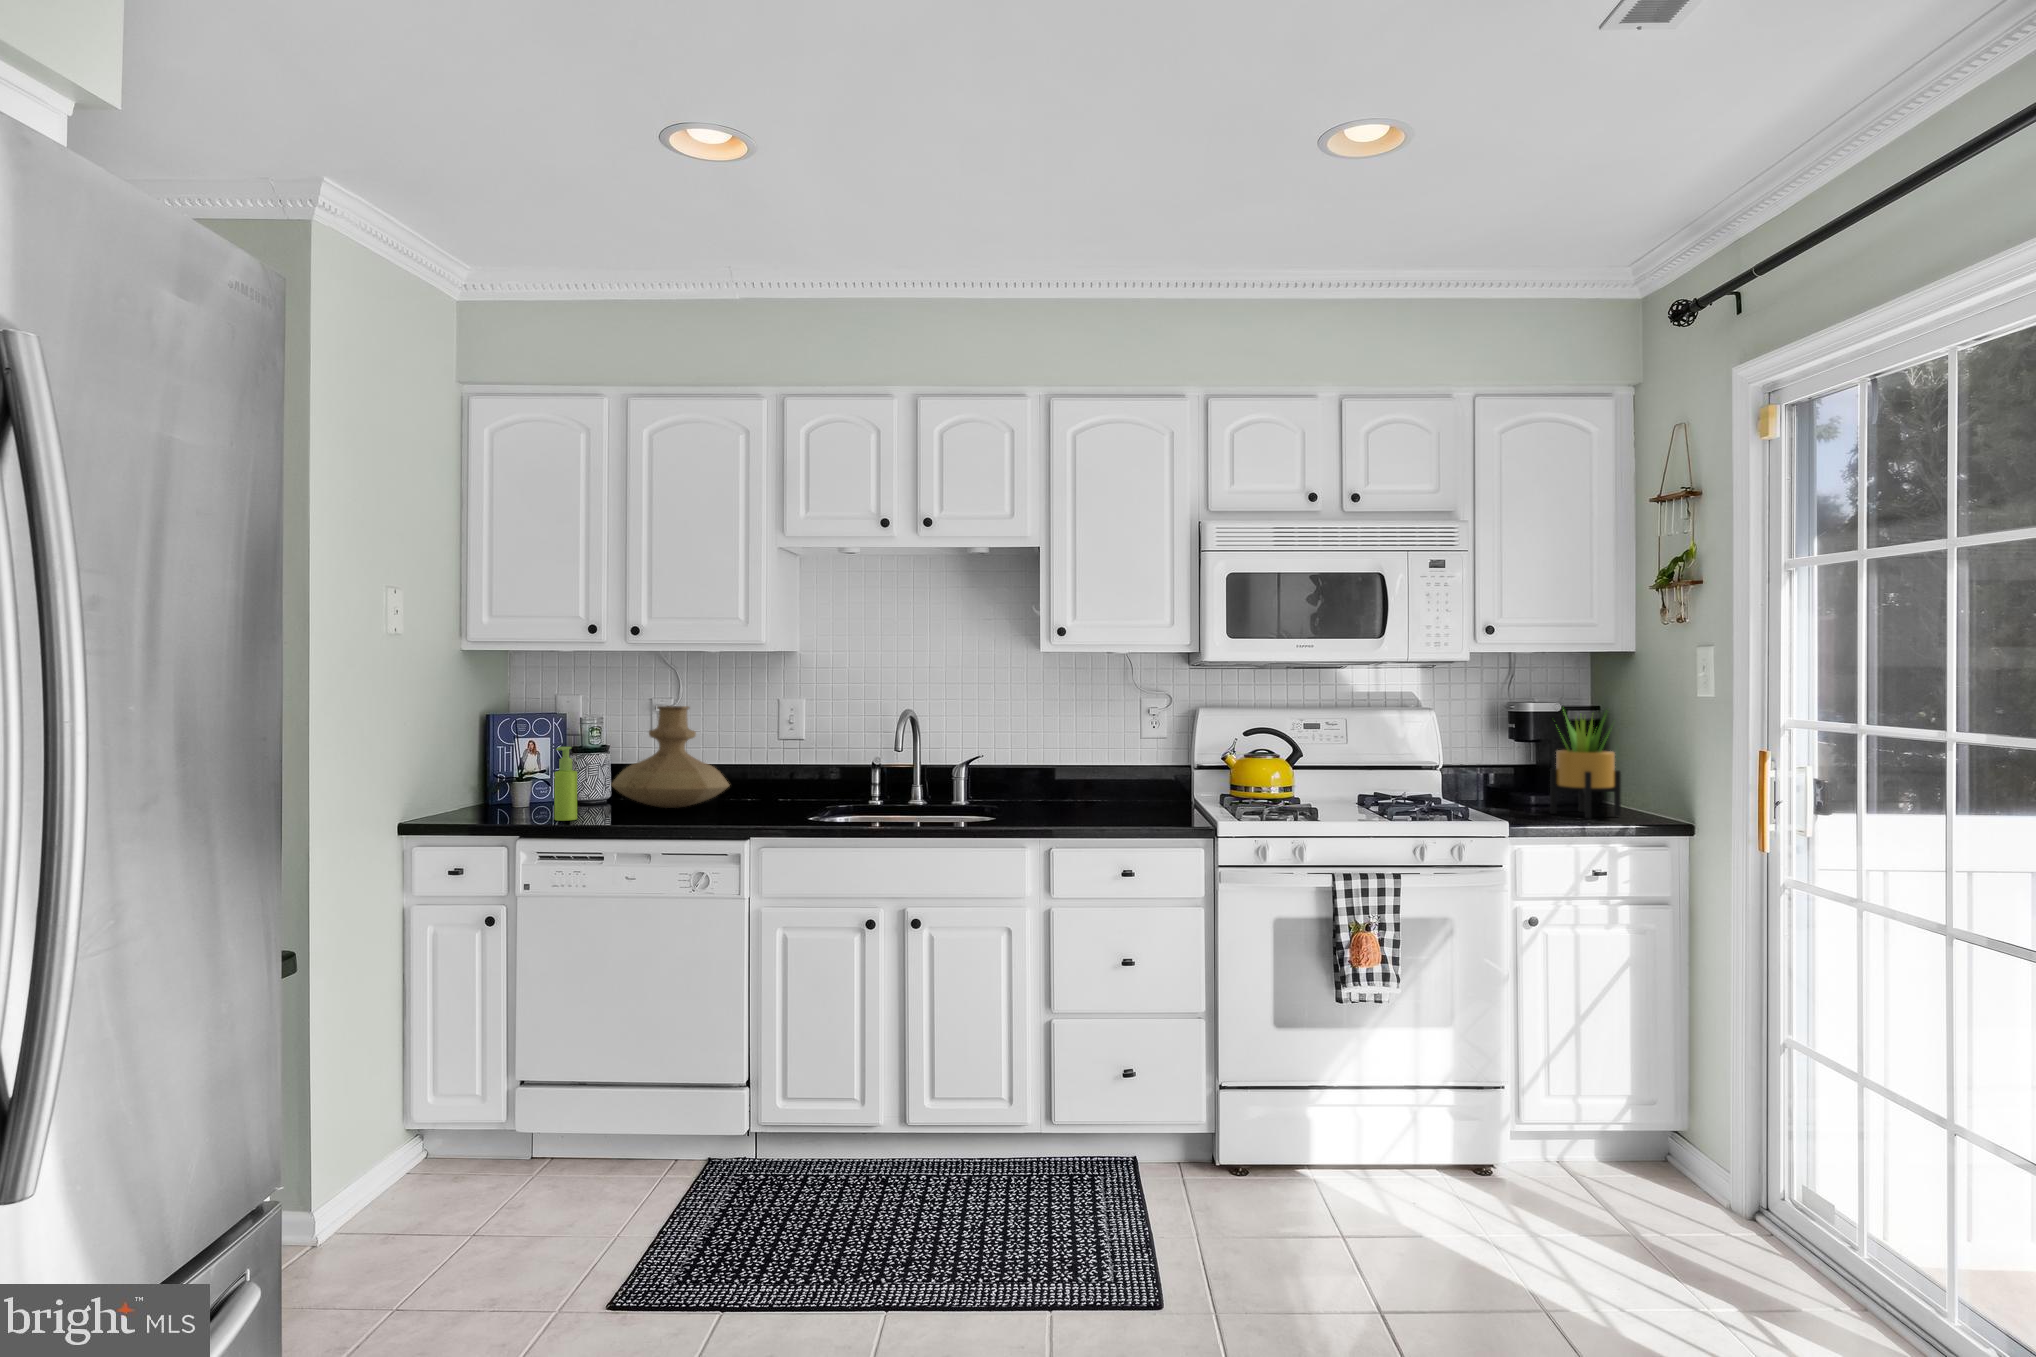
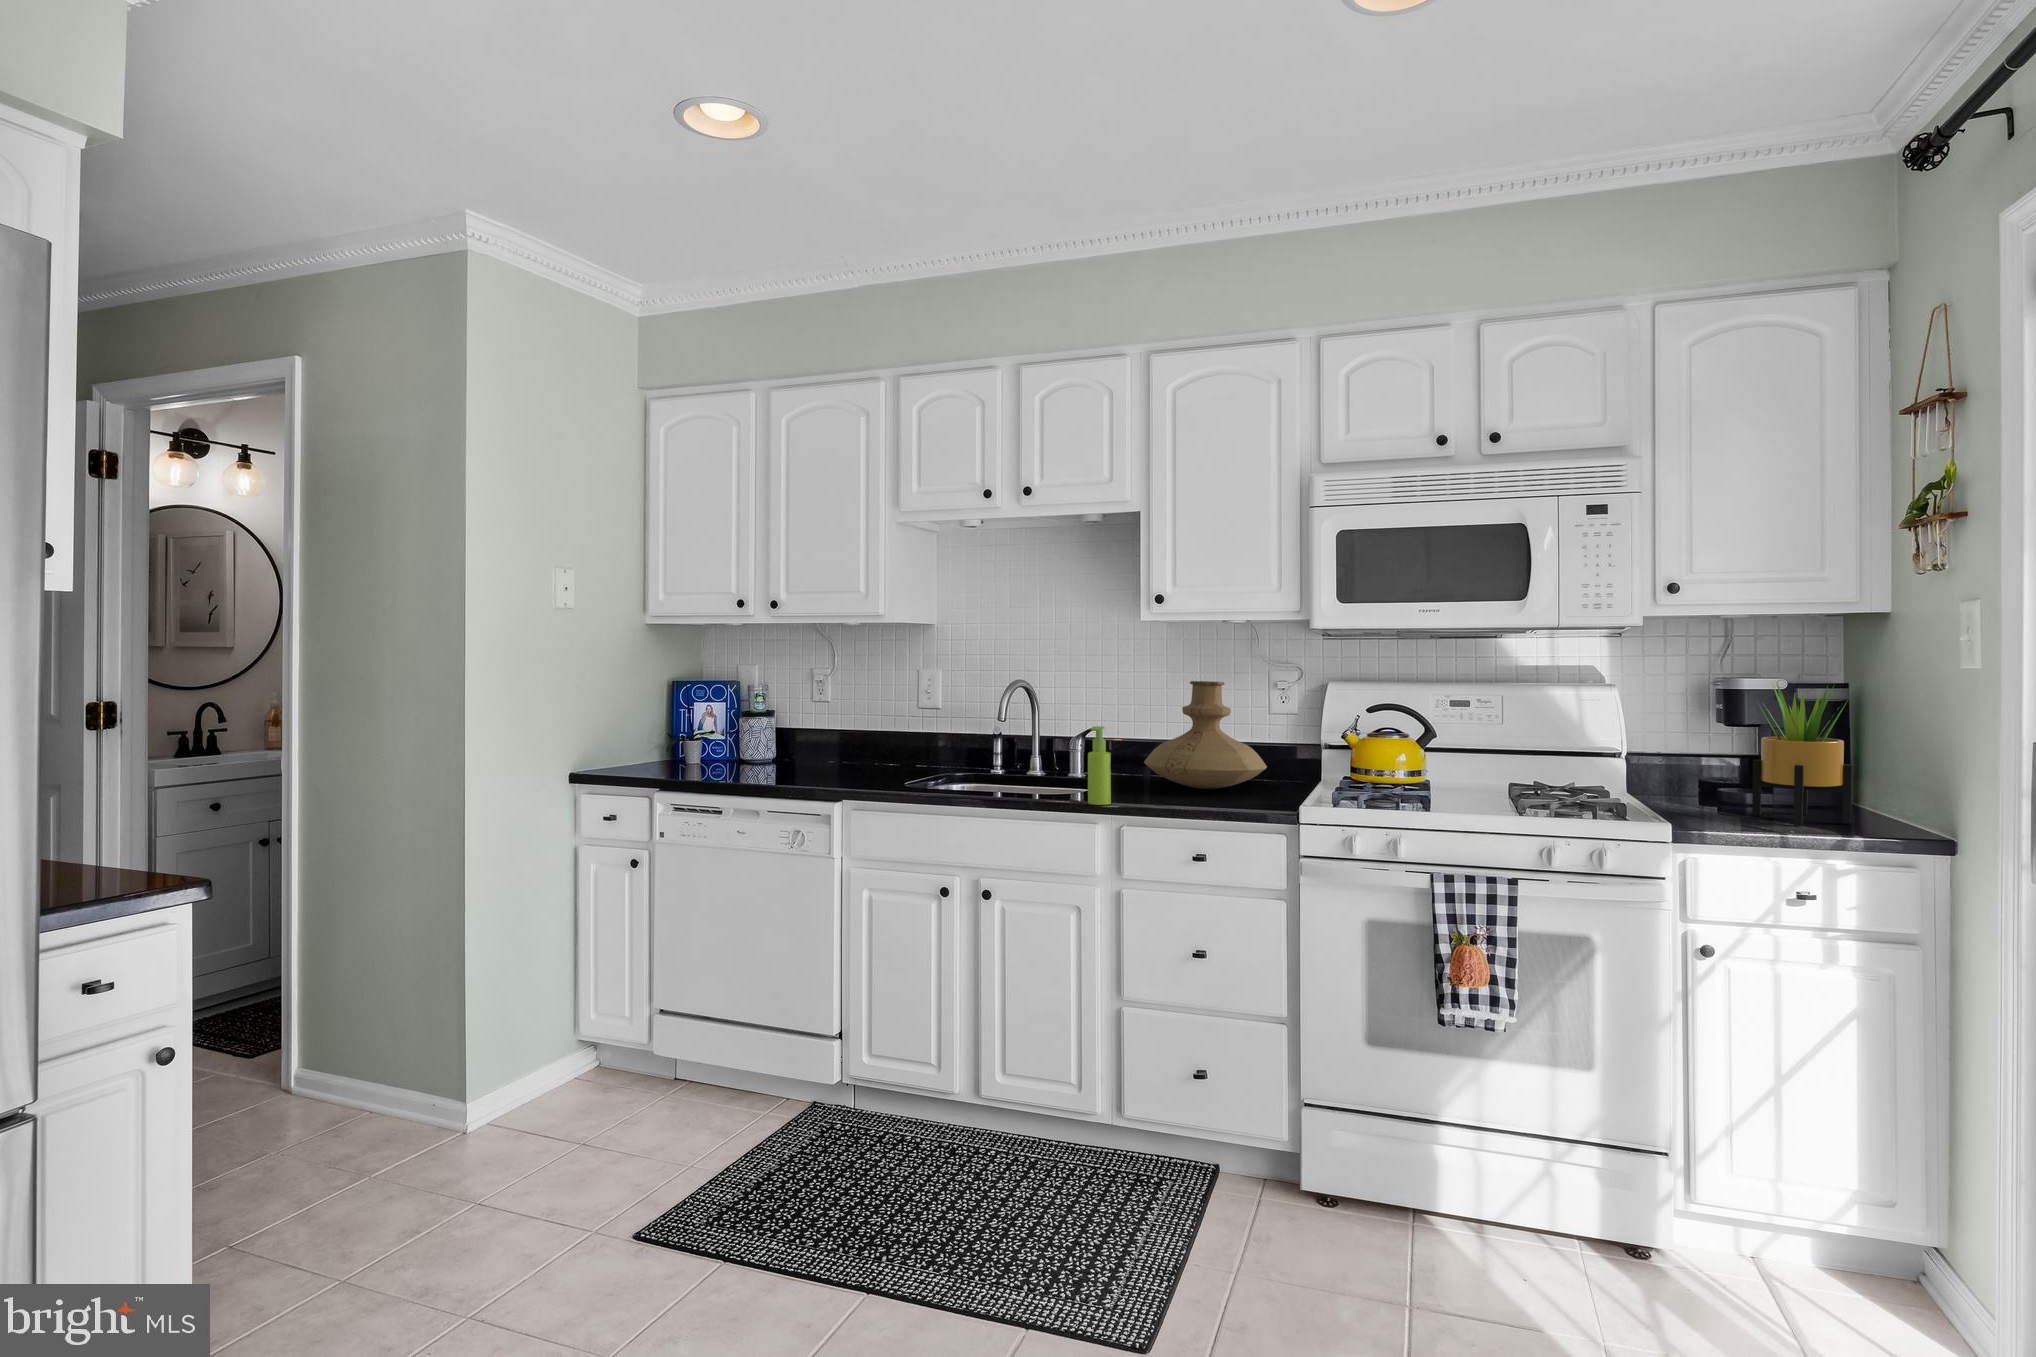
vase: present [611,706,729,808] -> present [1144,681,1267,789]
soap dispenser: present [554,747,577,821] -> present [1088,726,1111,805]

